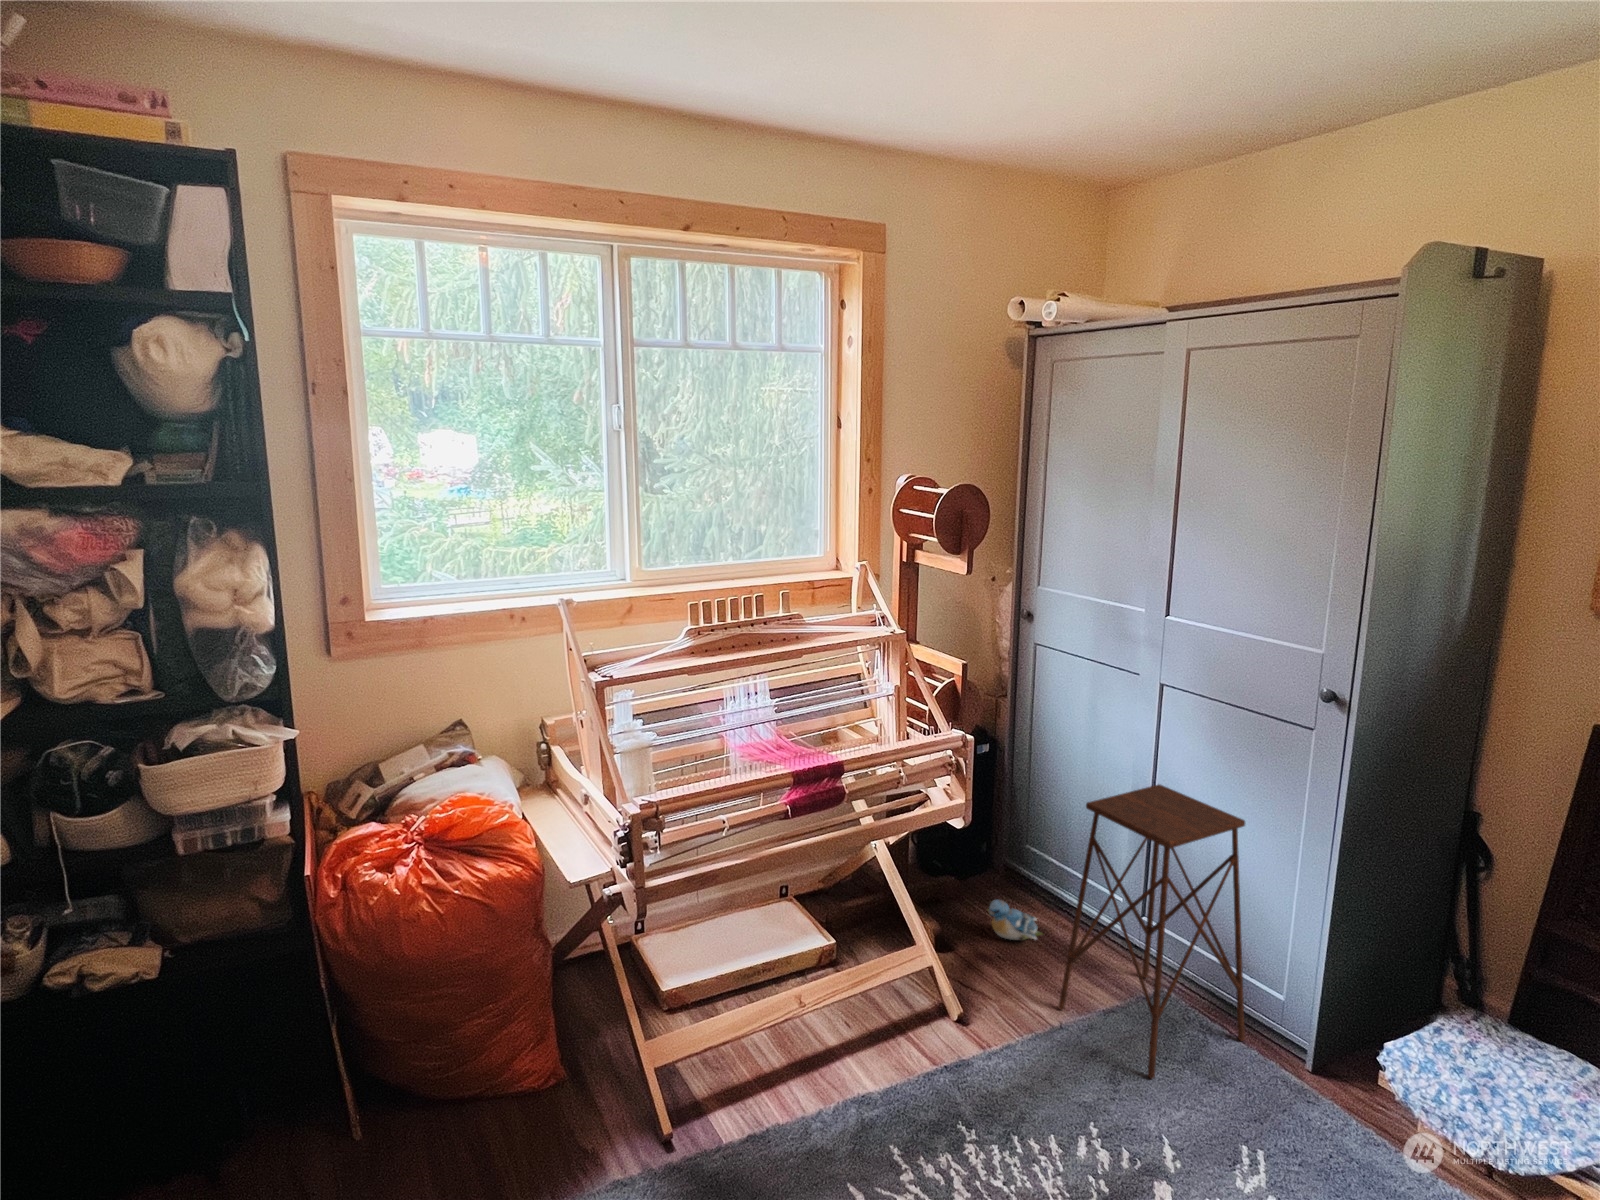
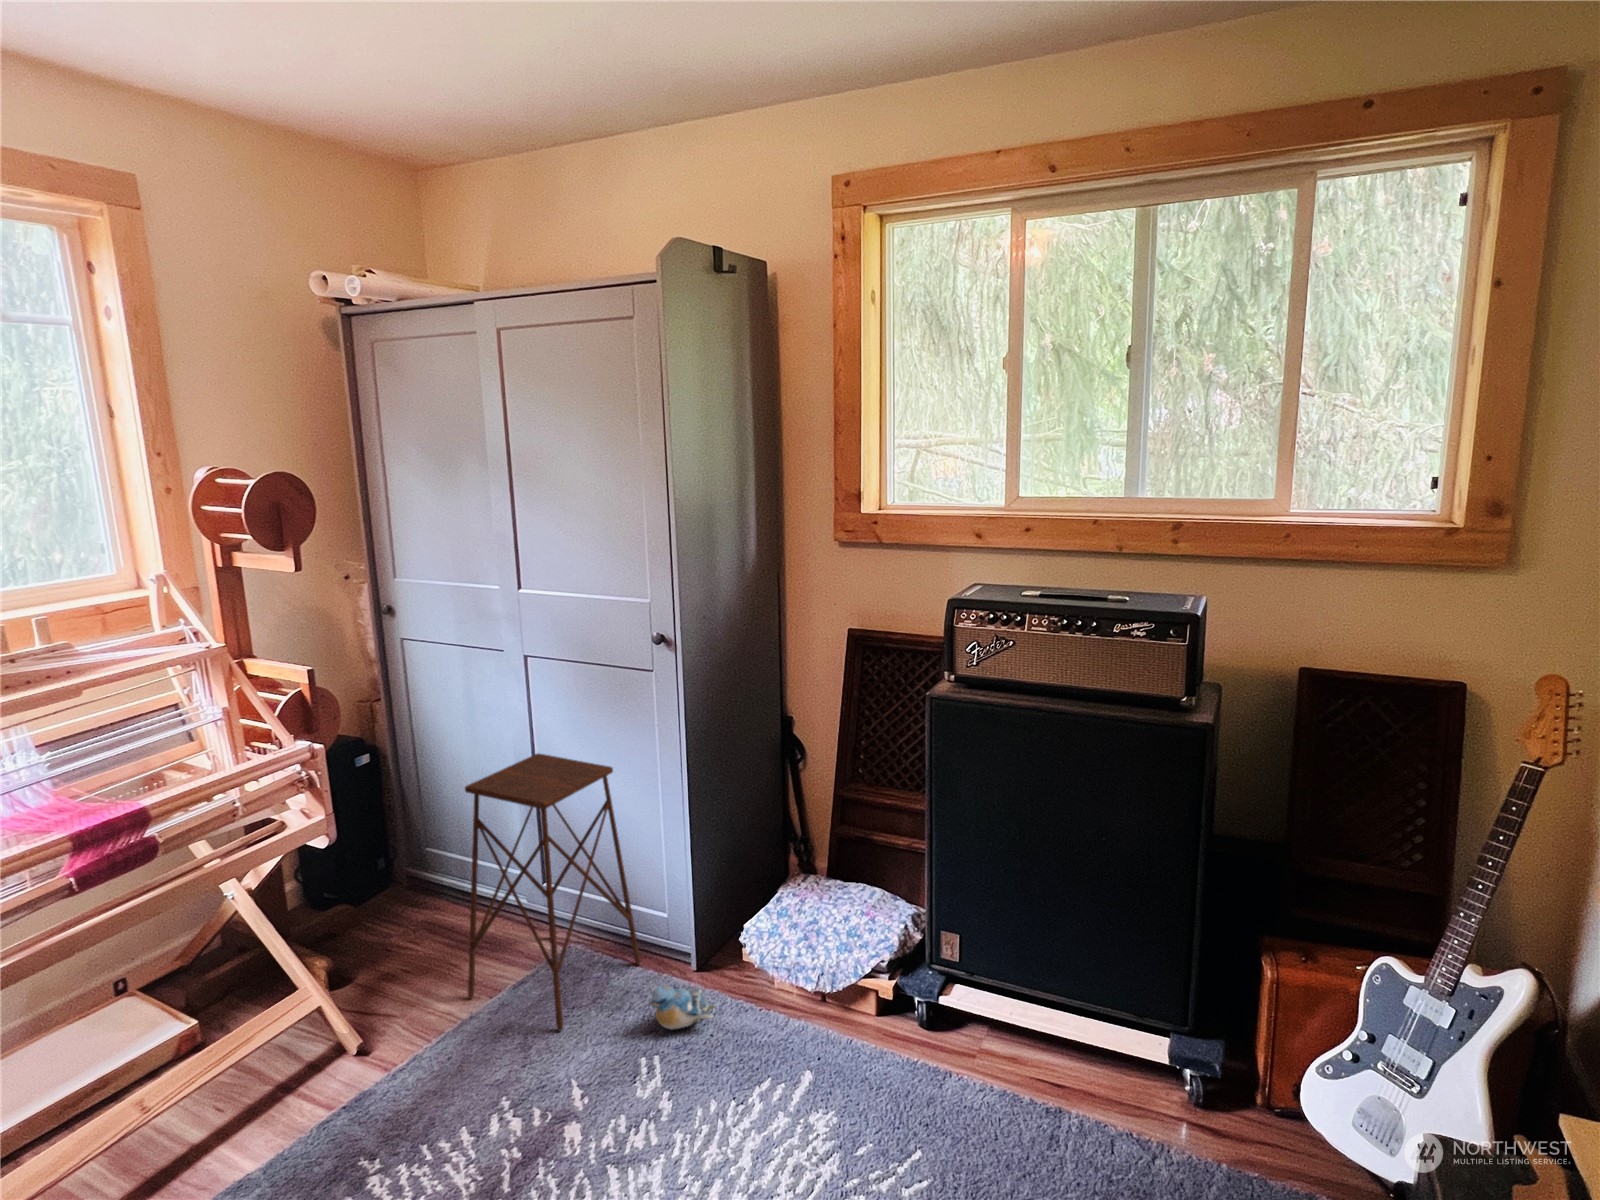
plush toy: present [988,900,1043,940] -> present [650,985,715,1029]

